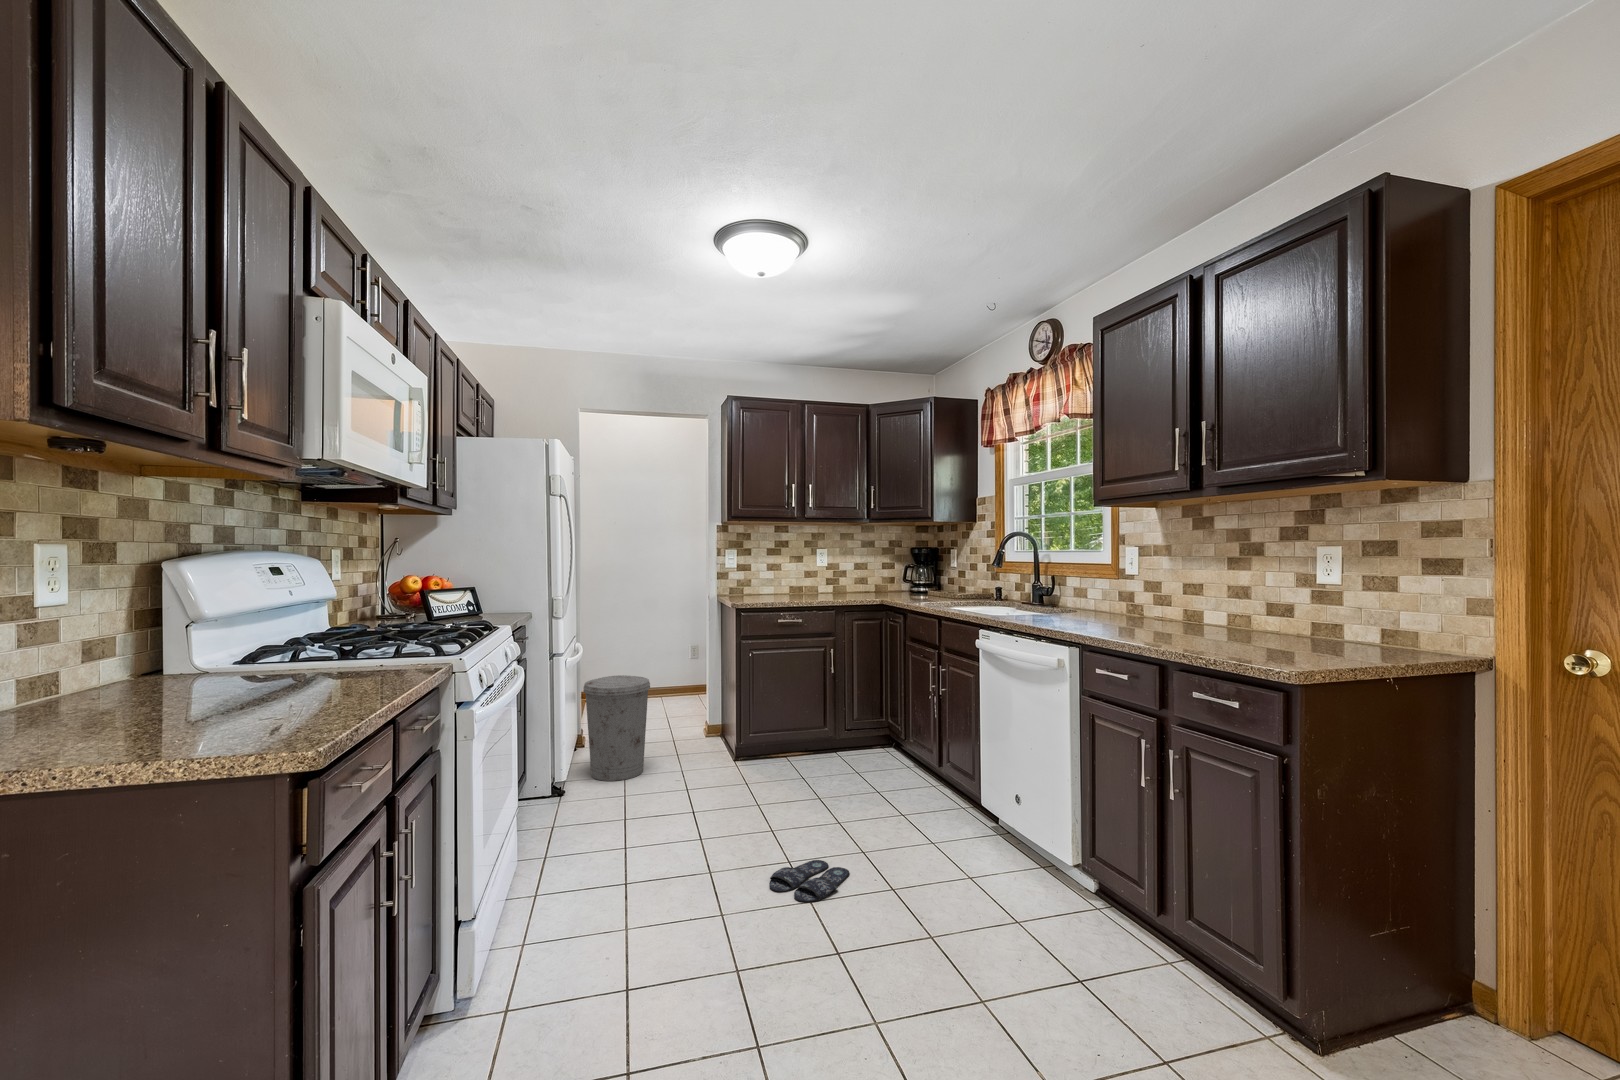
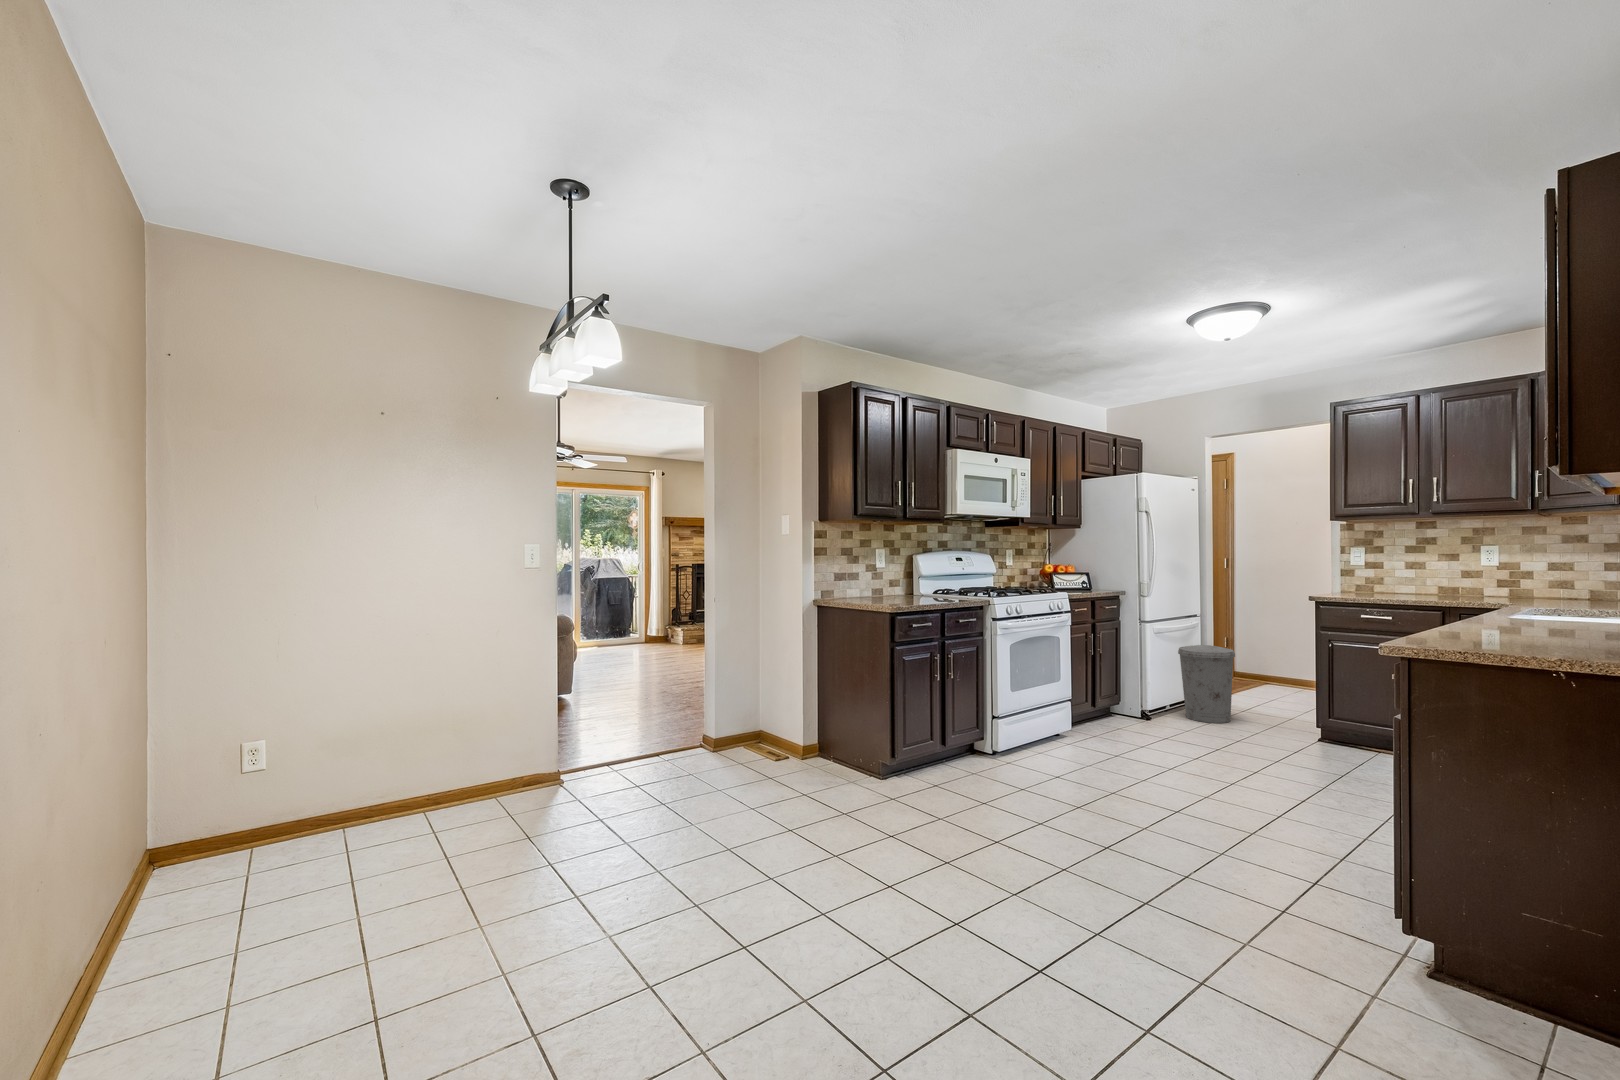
slippers: present [769,860,849,902] -> none [1195,777,1269,798]

